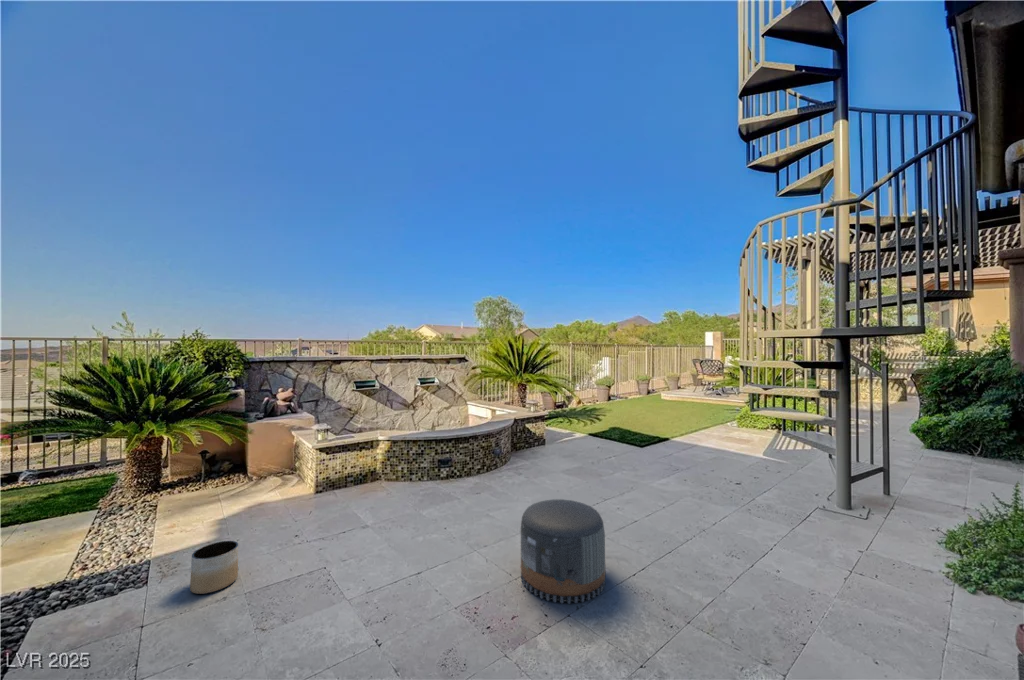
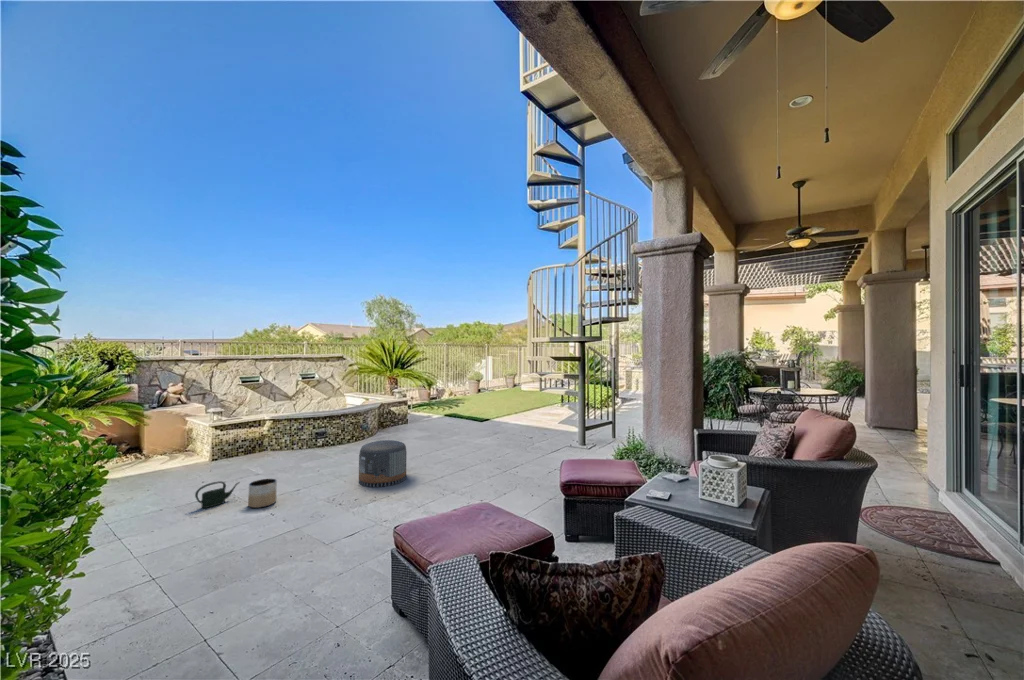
planter: present [190,541,238,594] -> present [248,479,277,508]
watering can: none [250,573,328,630] -> present [195,481,239,508]

